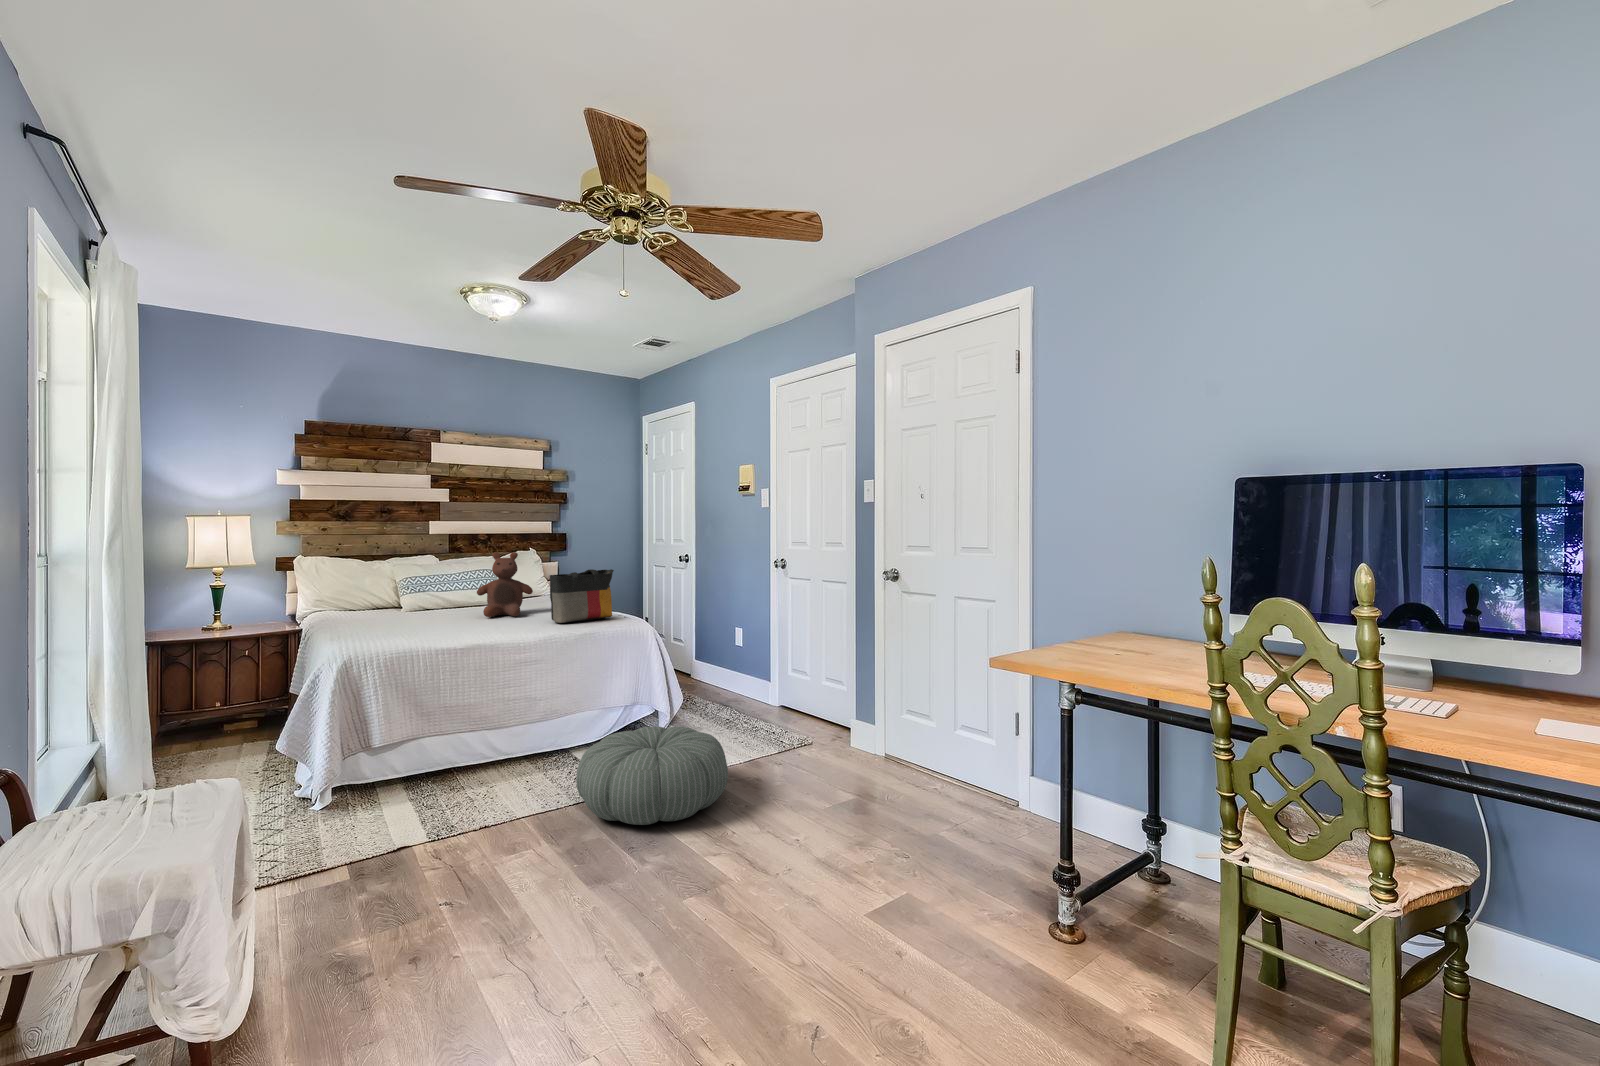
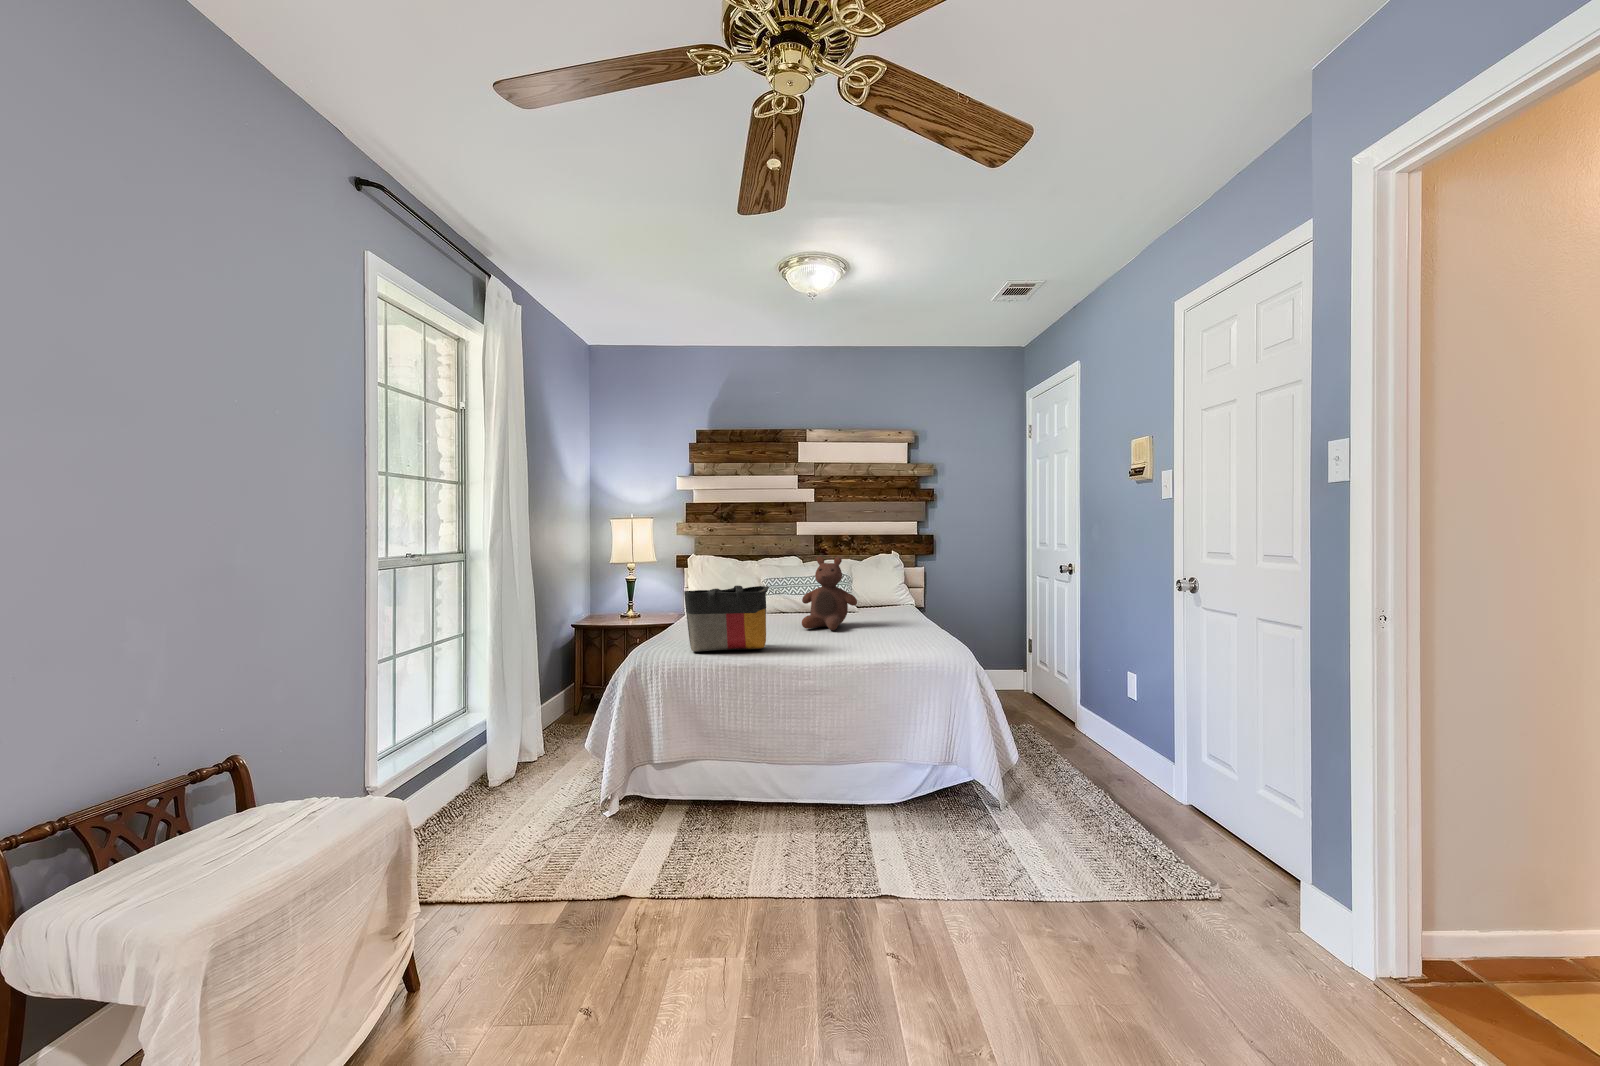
tote bag: present [549,569,614,623] -> present [684,586,769,652]
pouf: present [576,726,728,825] -> none [807,809,1024,982]

